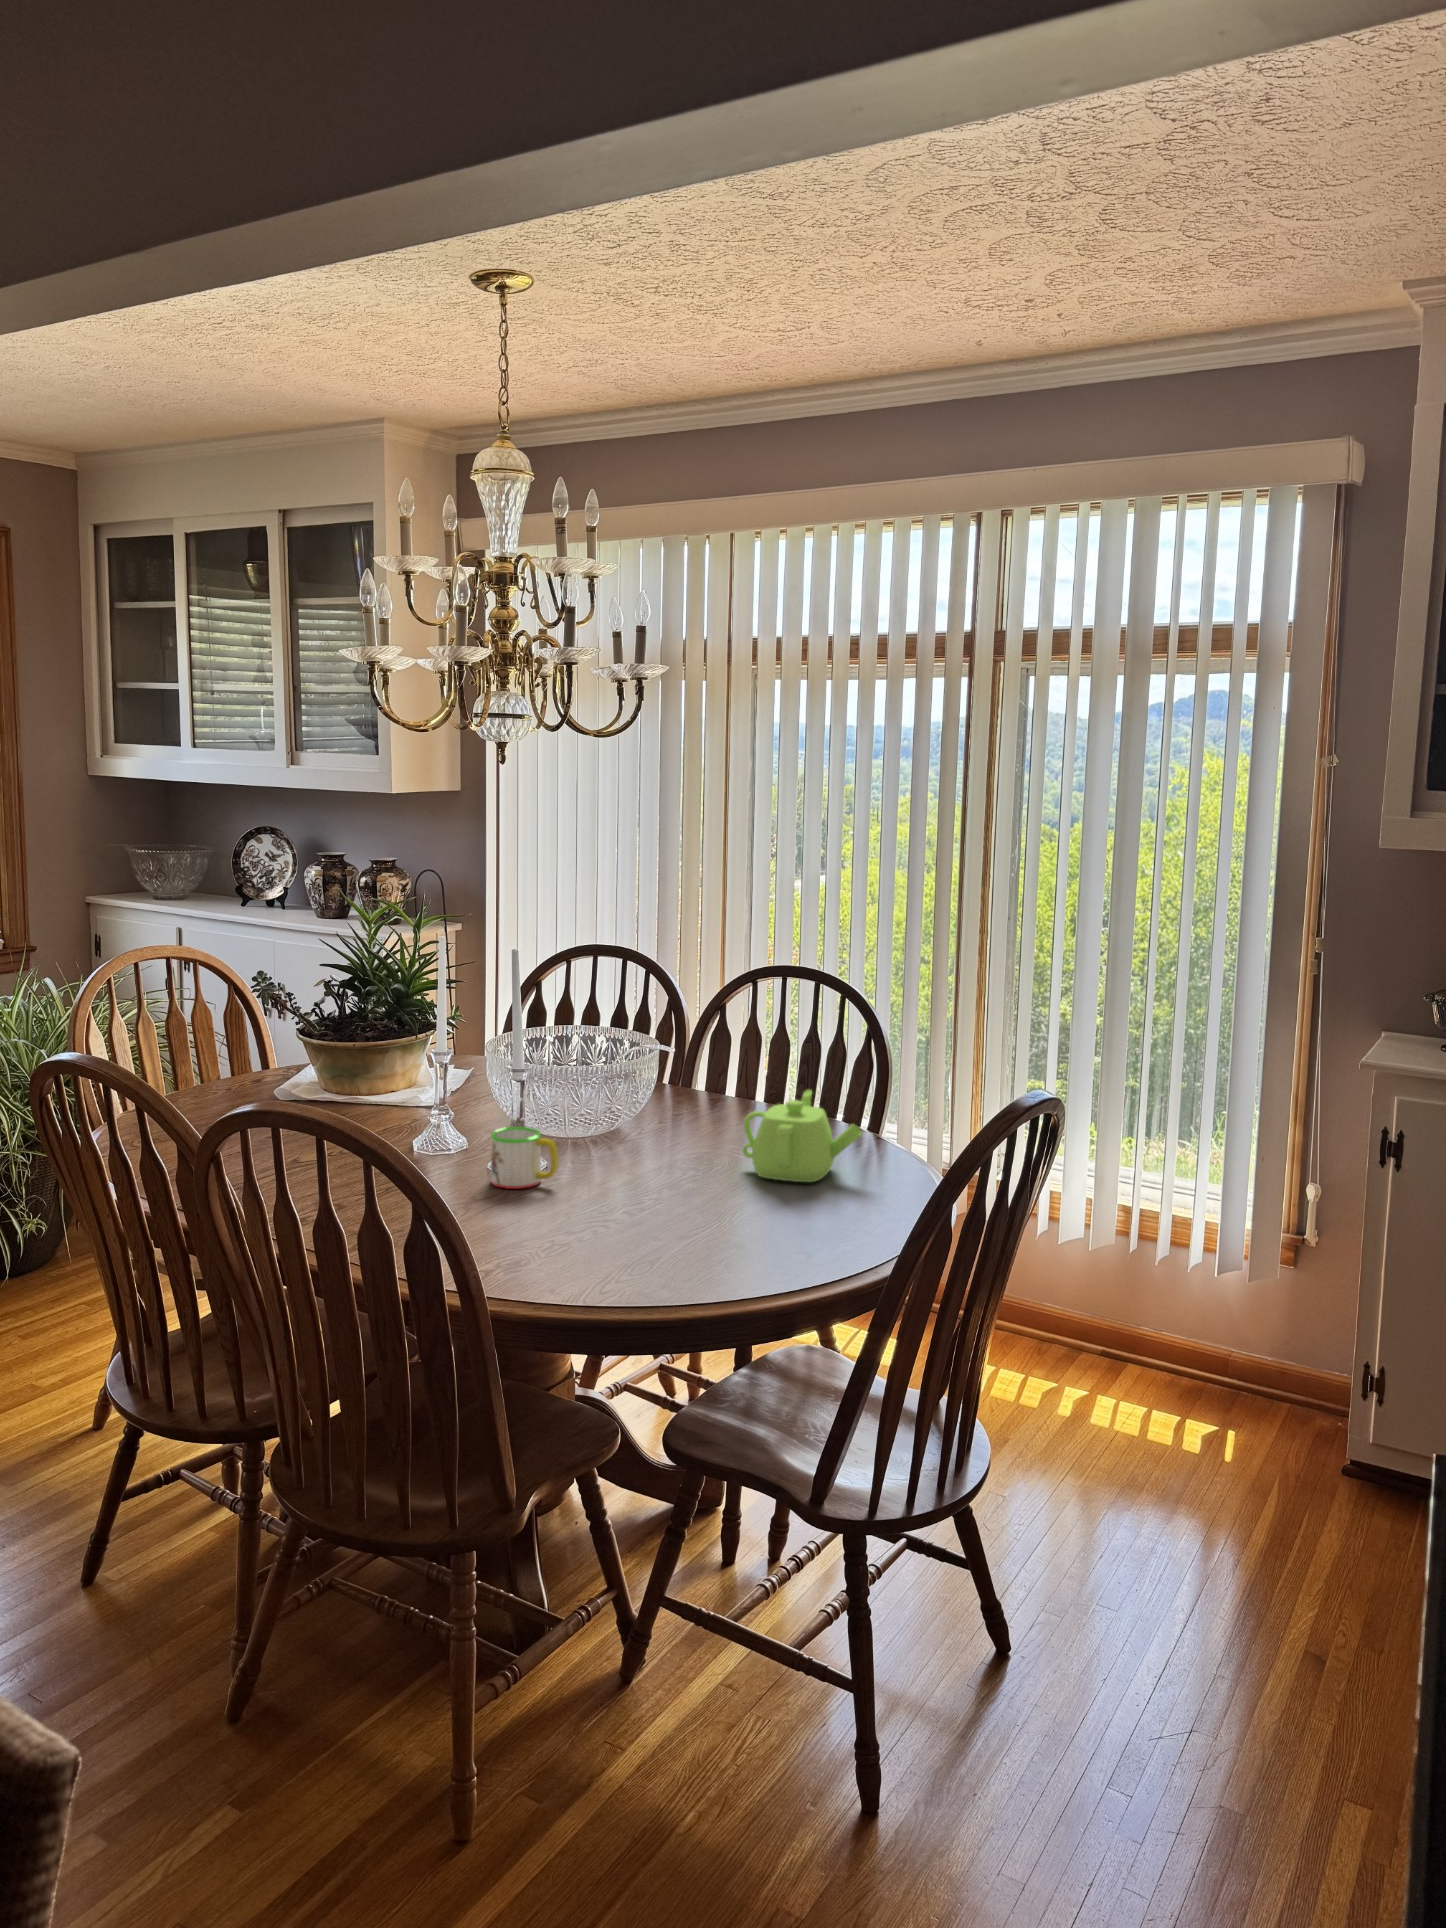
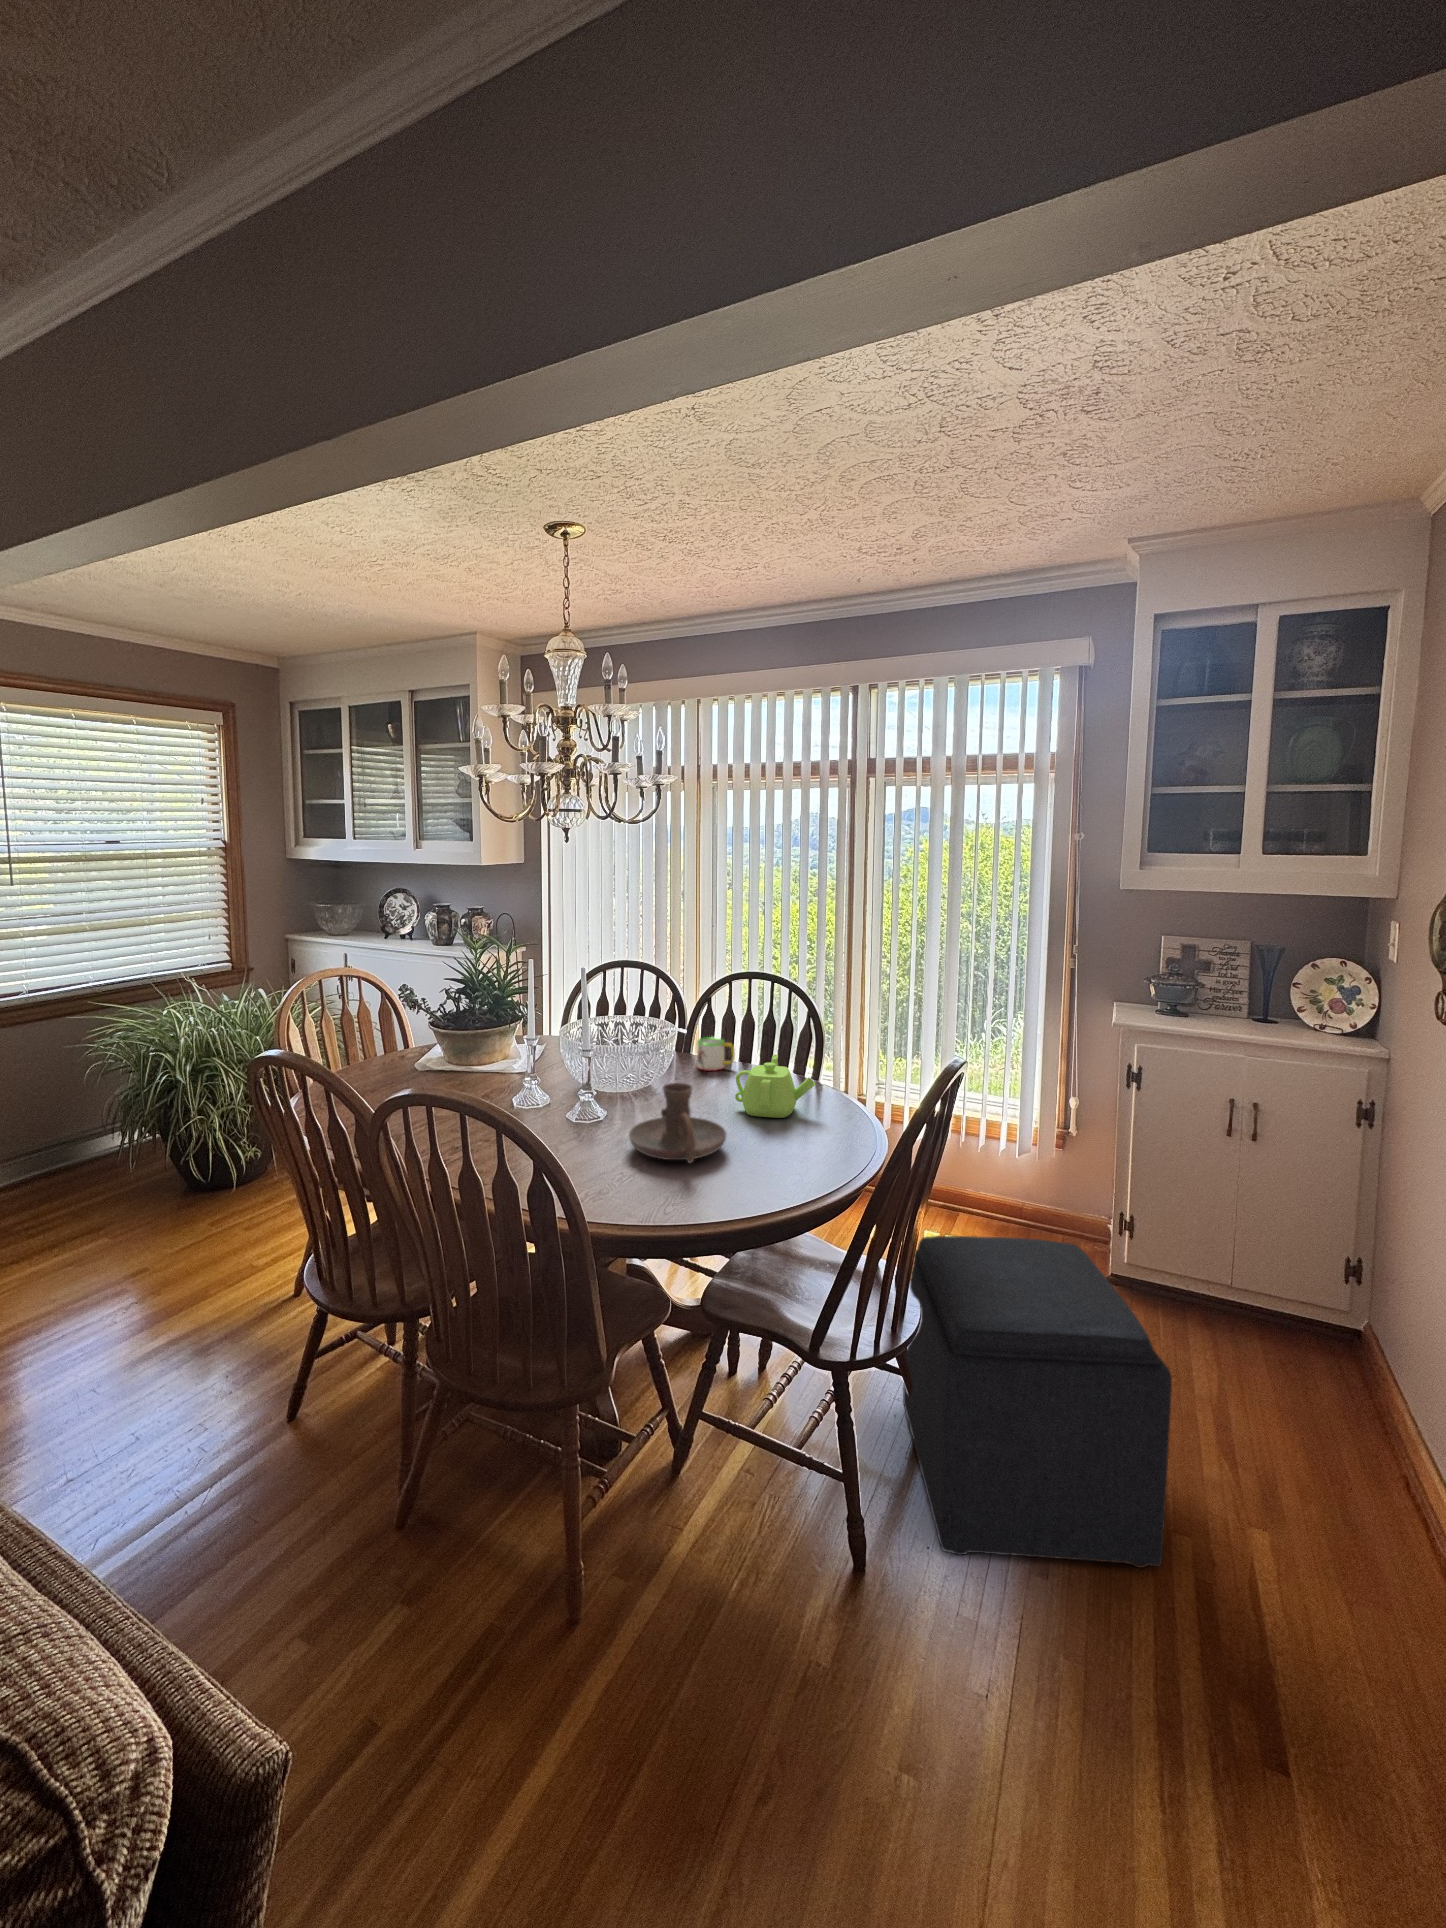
candle holder: none [571,1122,715,1236] -> present [629,1083,726,1163]
mug: present [491,1127,559,1189] -> present [697,1037,735,1071]
ottoman: none [981,1366,1344,1842] -> present [903,1236,1172,1568]

